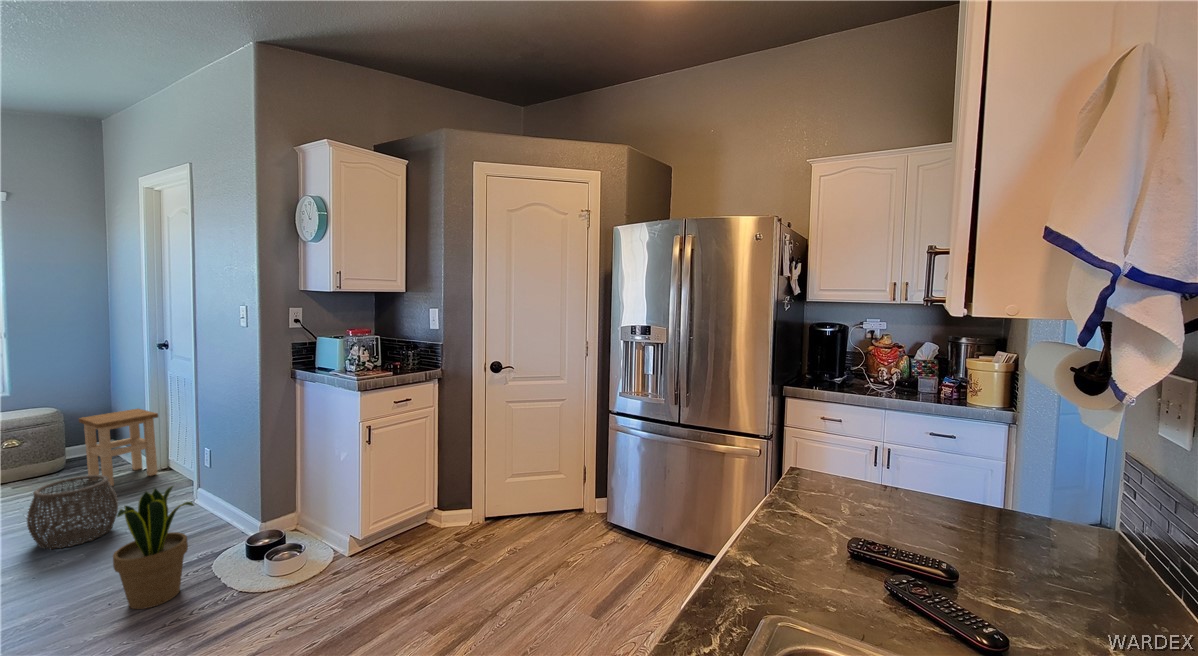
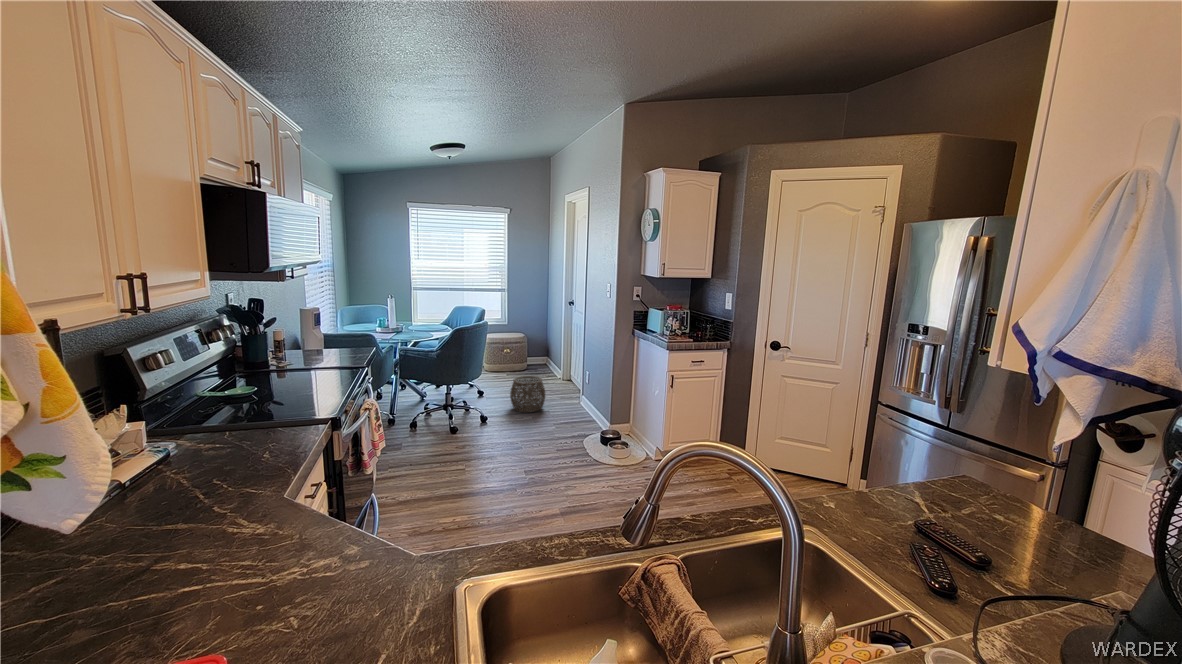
stool: present [79,409,158,486] -> none [533,342,567,385]
potted plant: present [113,486,194,609] -> none [540,389,576,454]

